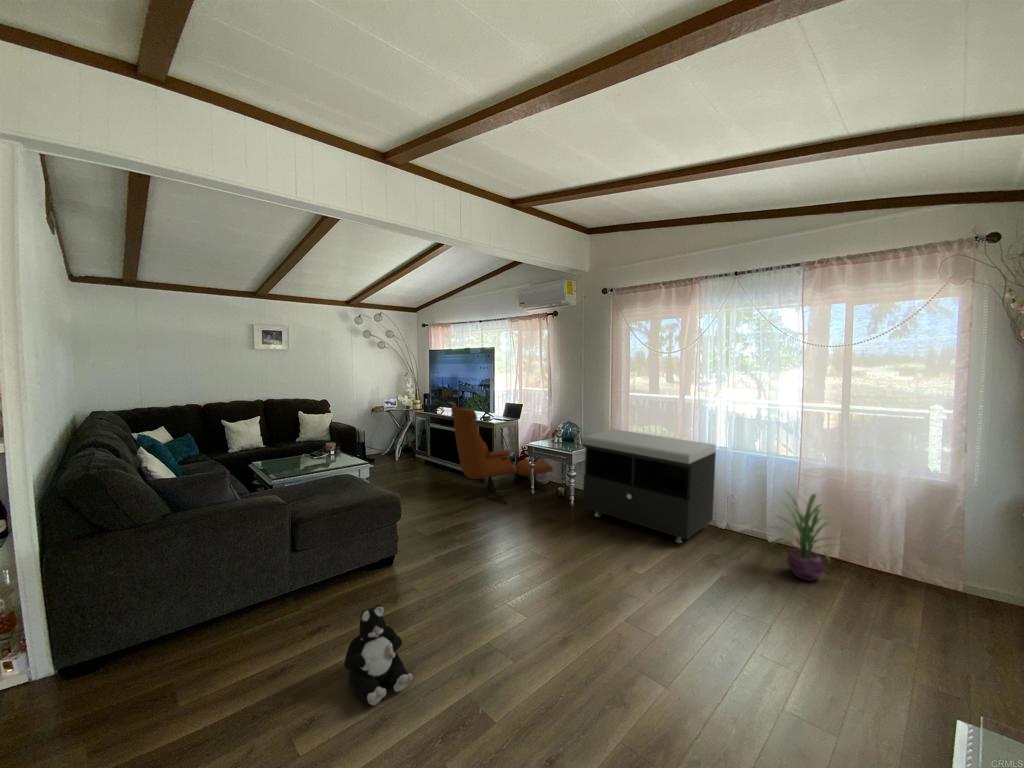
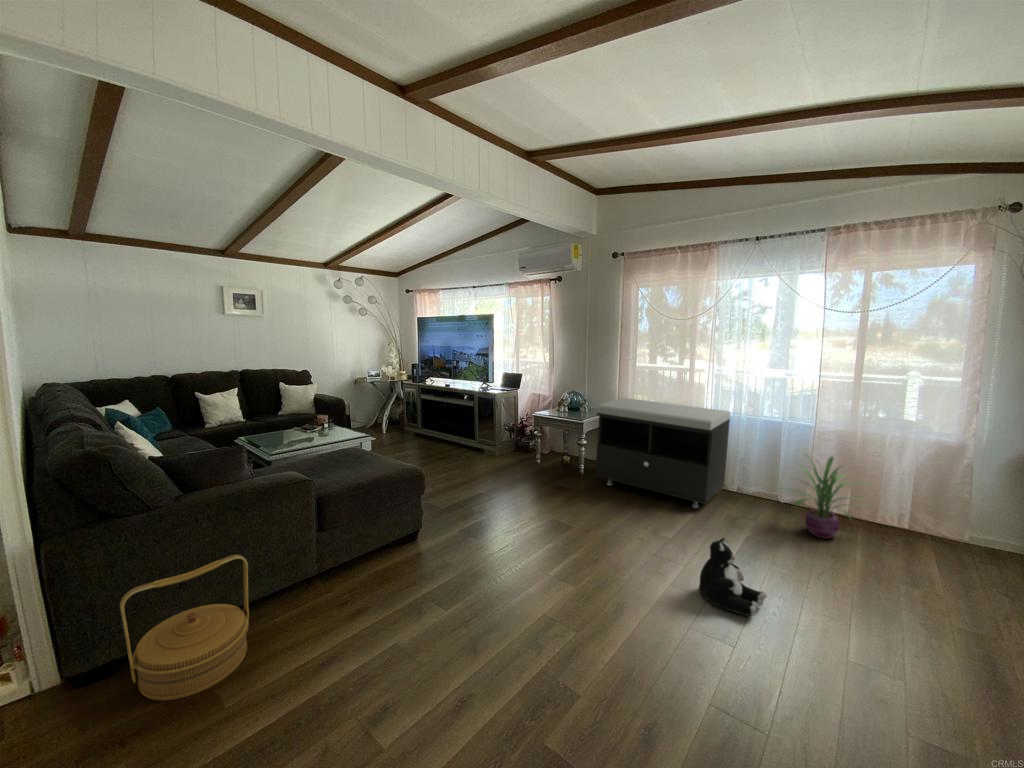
lounge chair: present [451,405,553,504] -> none [456,374,557,475]
woven basket: none [84,575,210,713] -> present [120,554,249,701]
plush toy: present [344,605,413,705] -> present [699,538,767,616]

